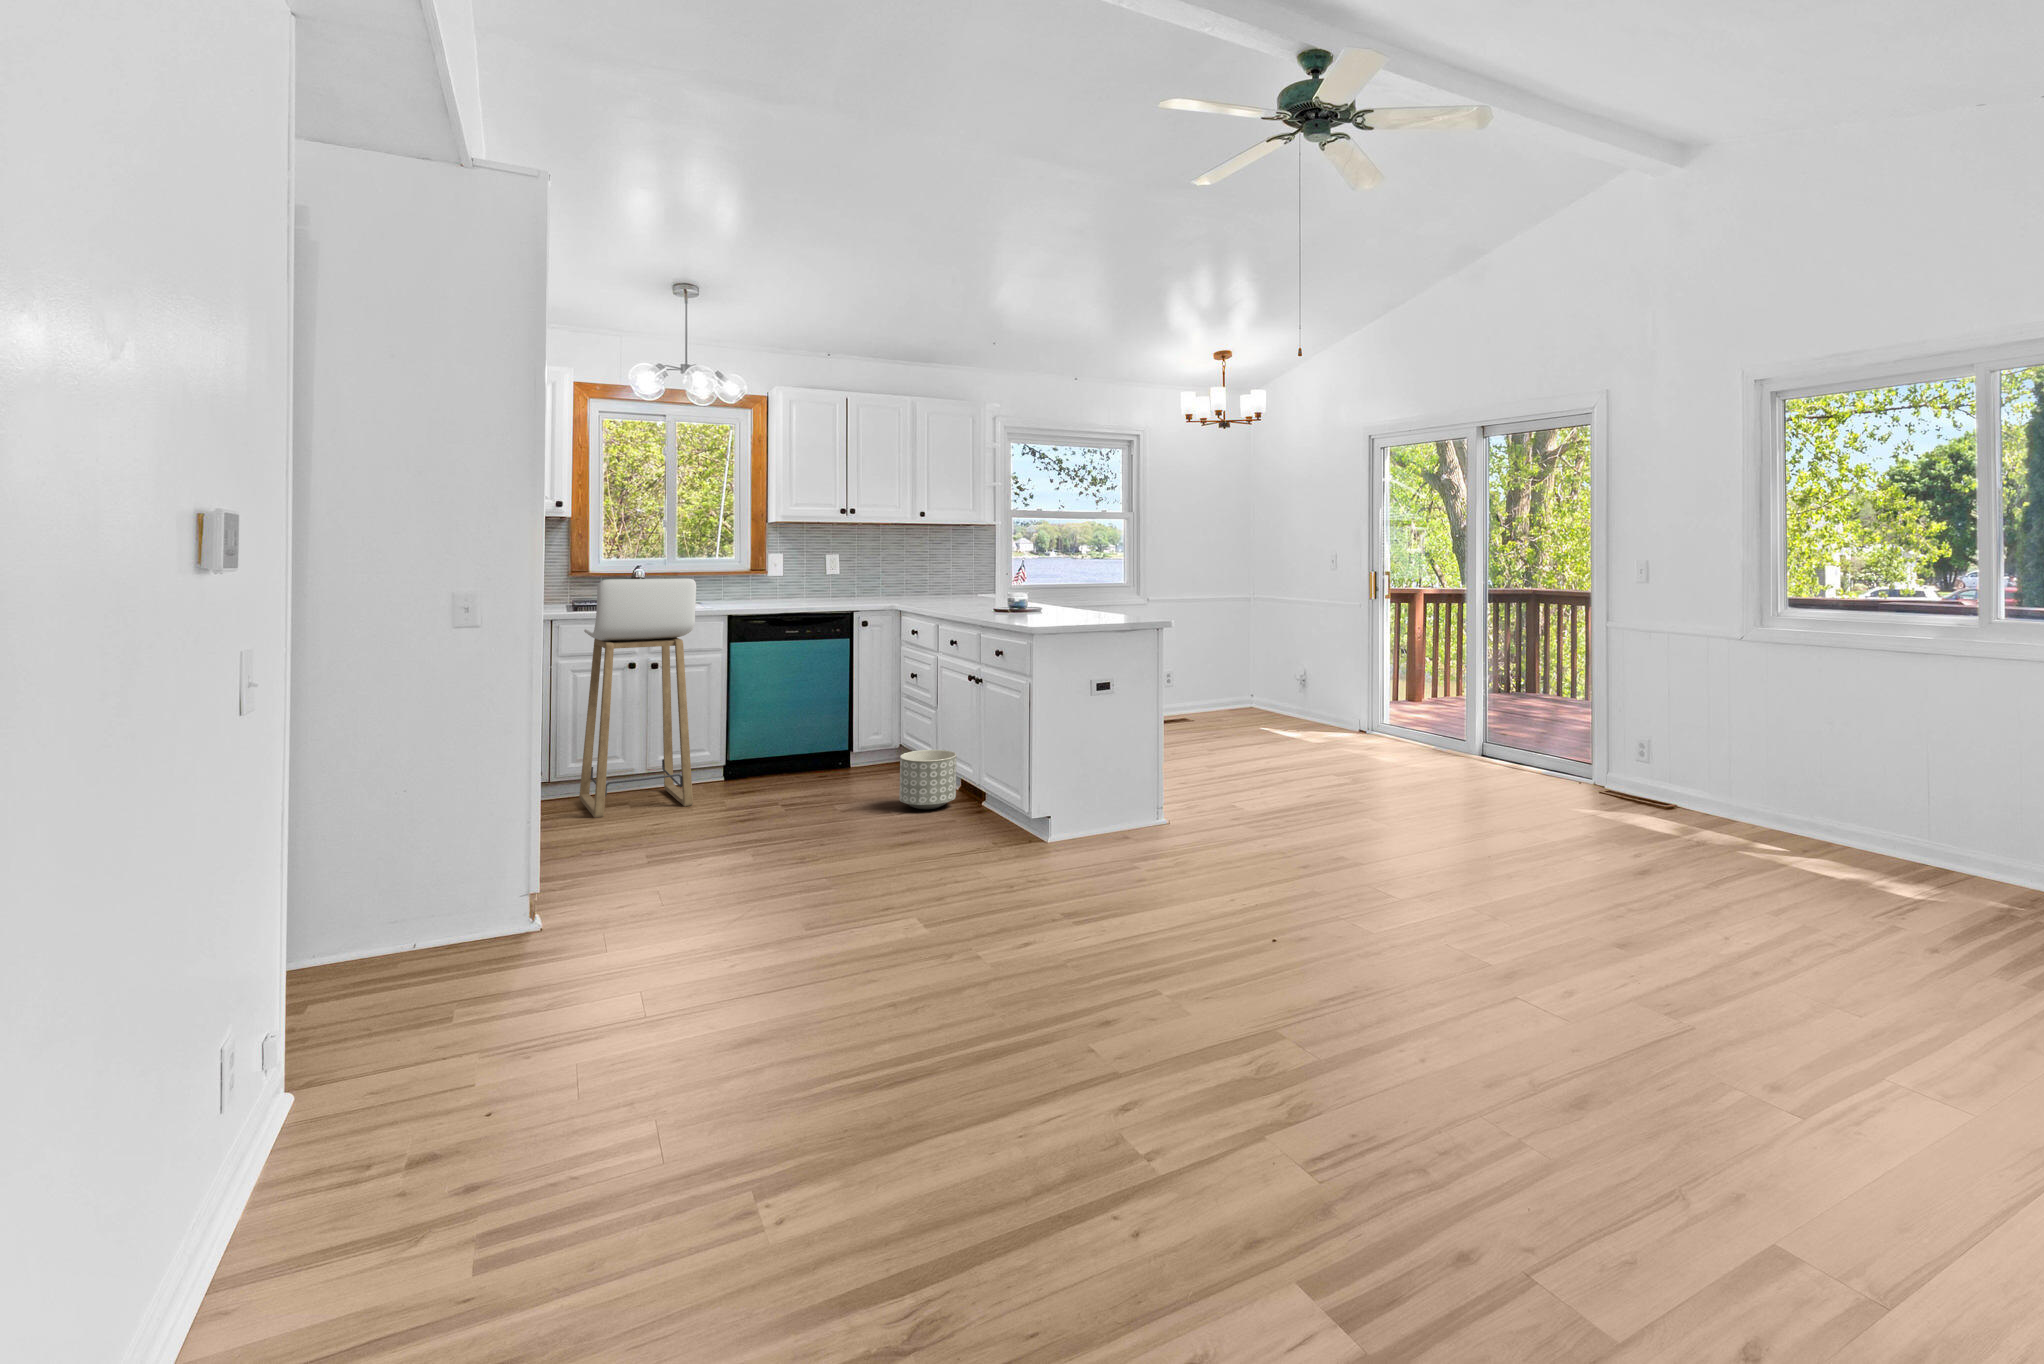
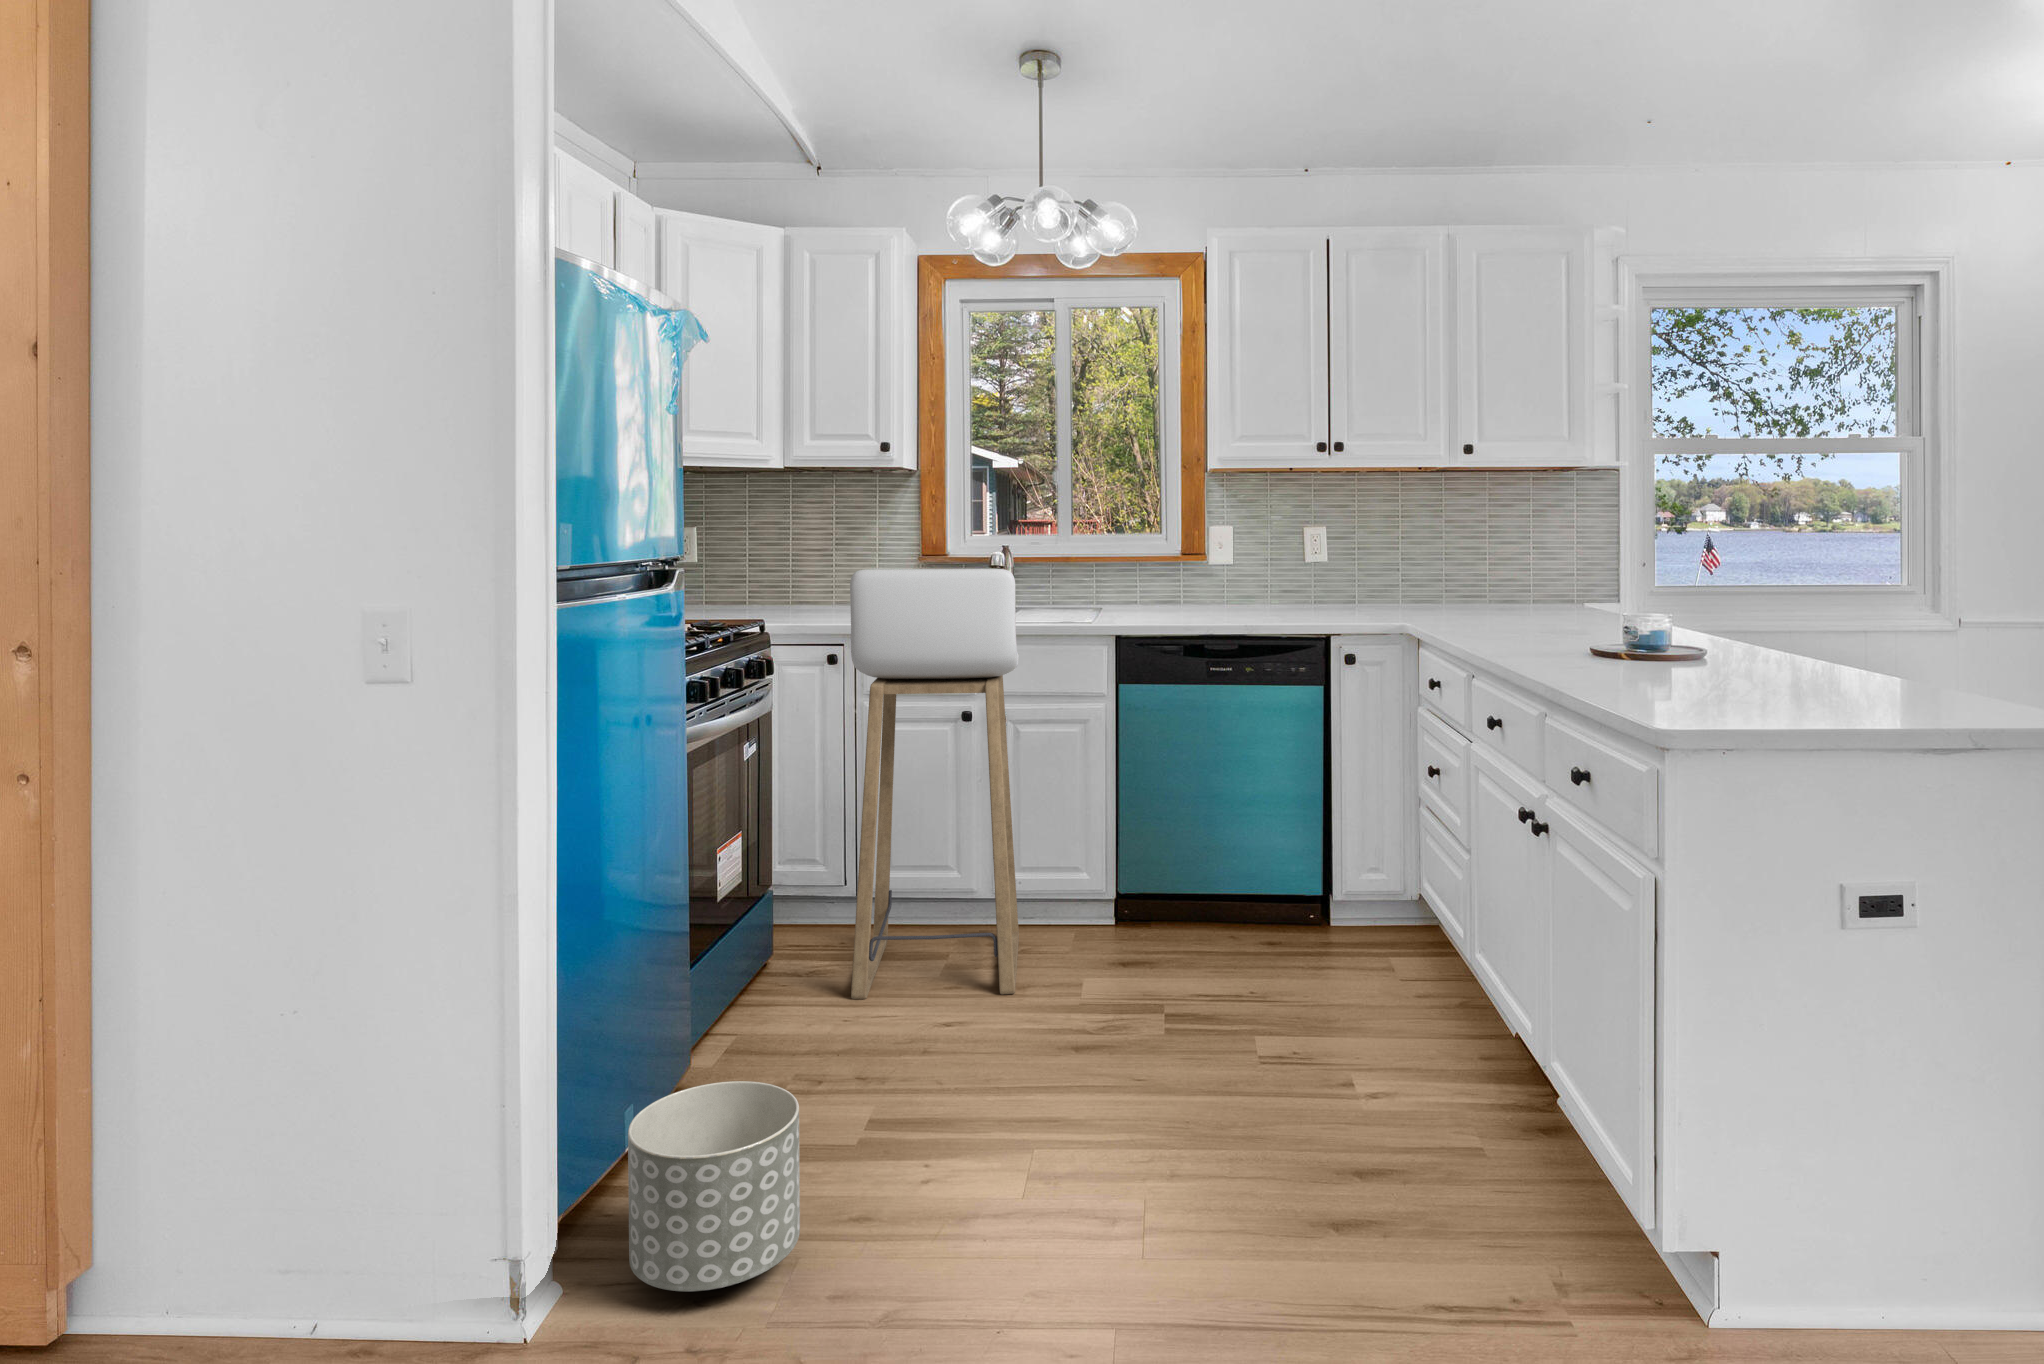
planter: present [899,750,957,810] -> present [628,1081,800,1291]

